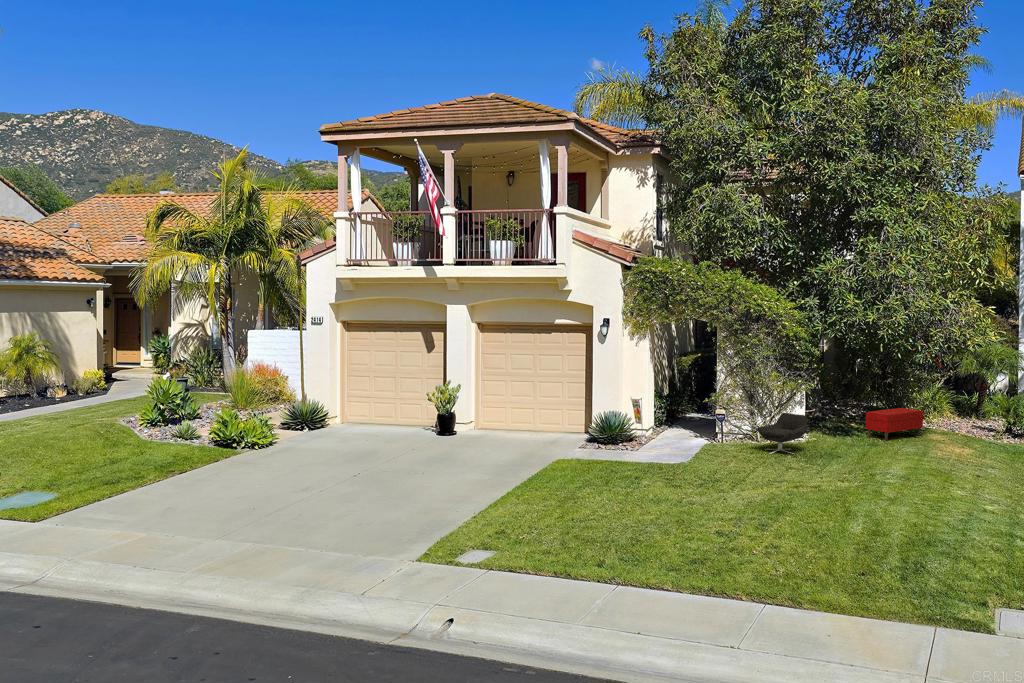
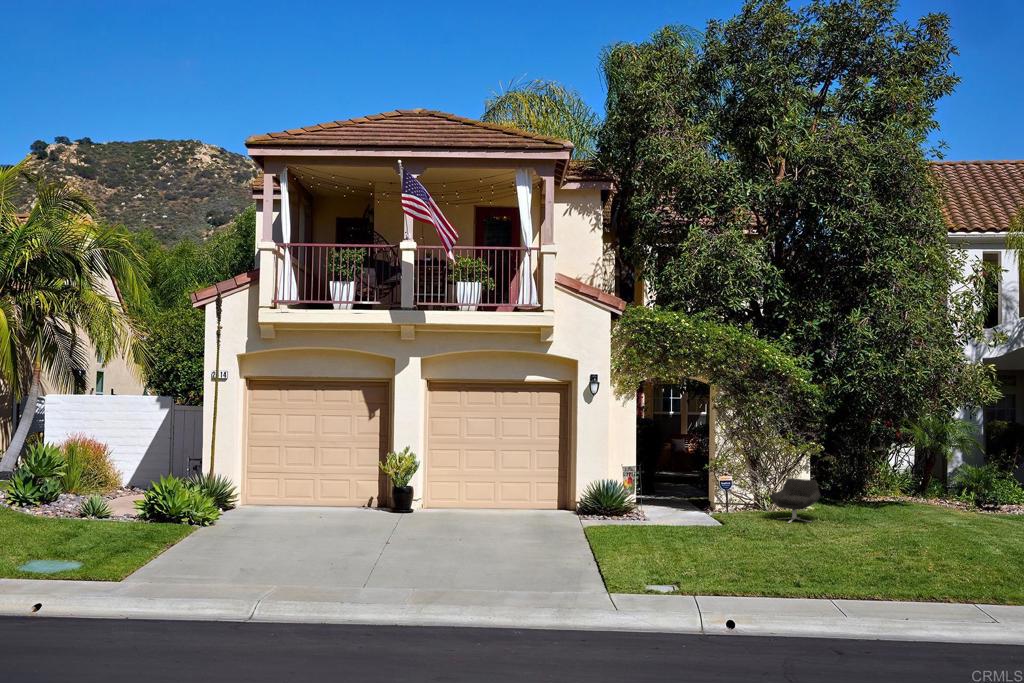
bench: present [866,408,923,440] -> none [852,473,901,506]

